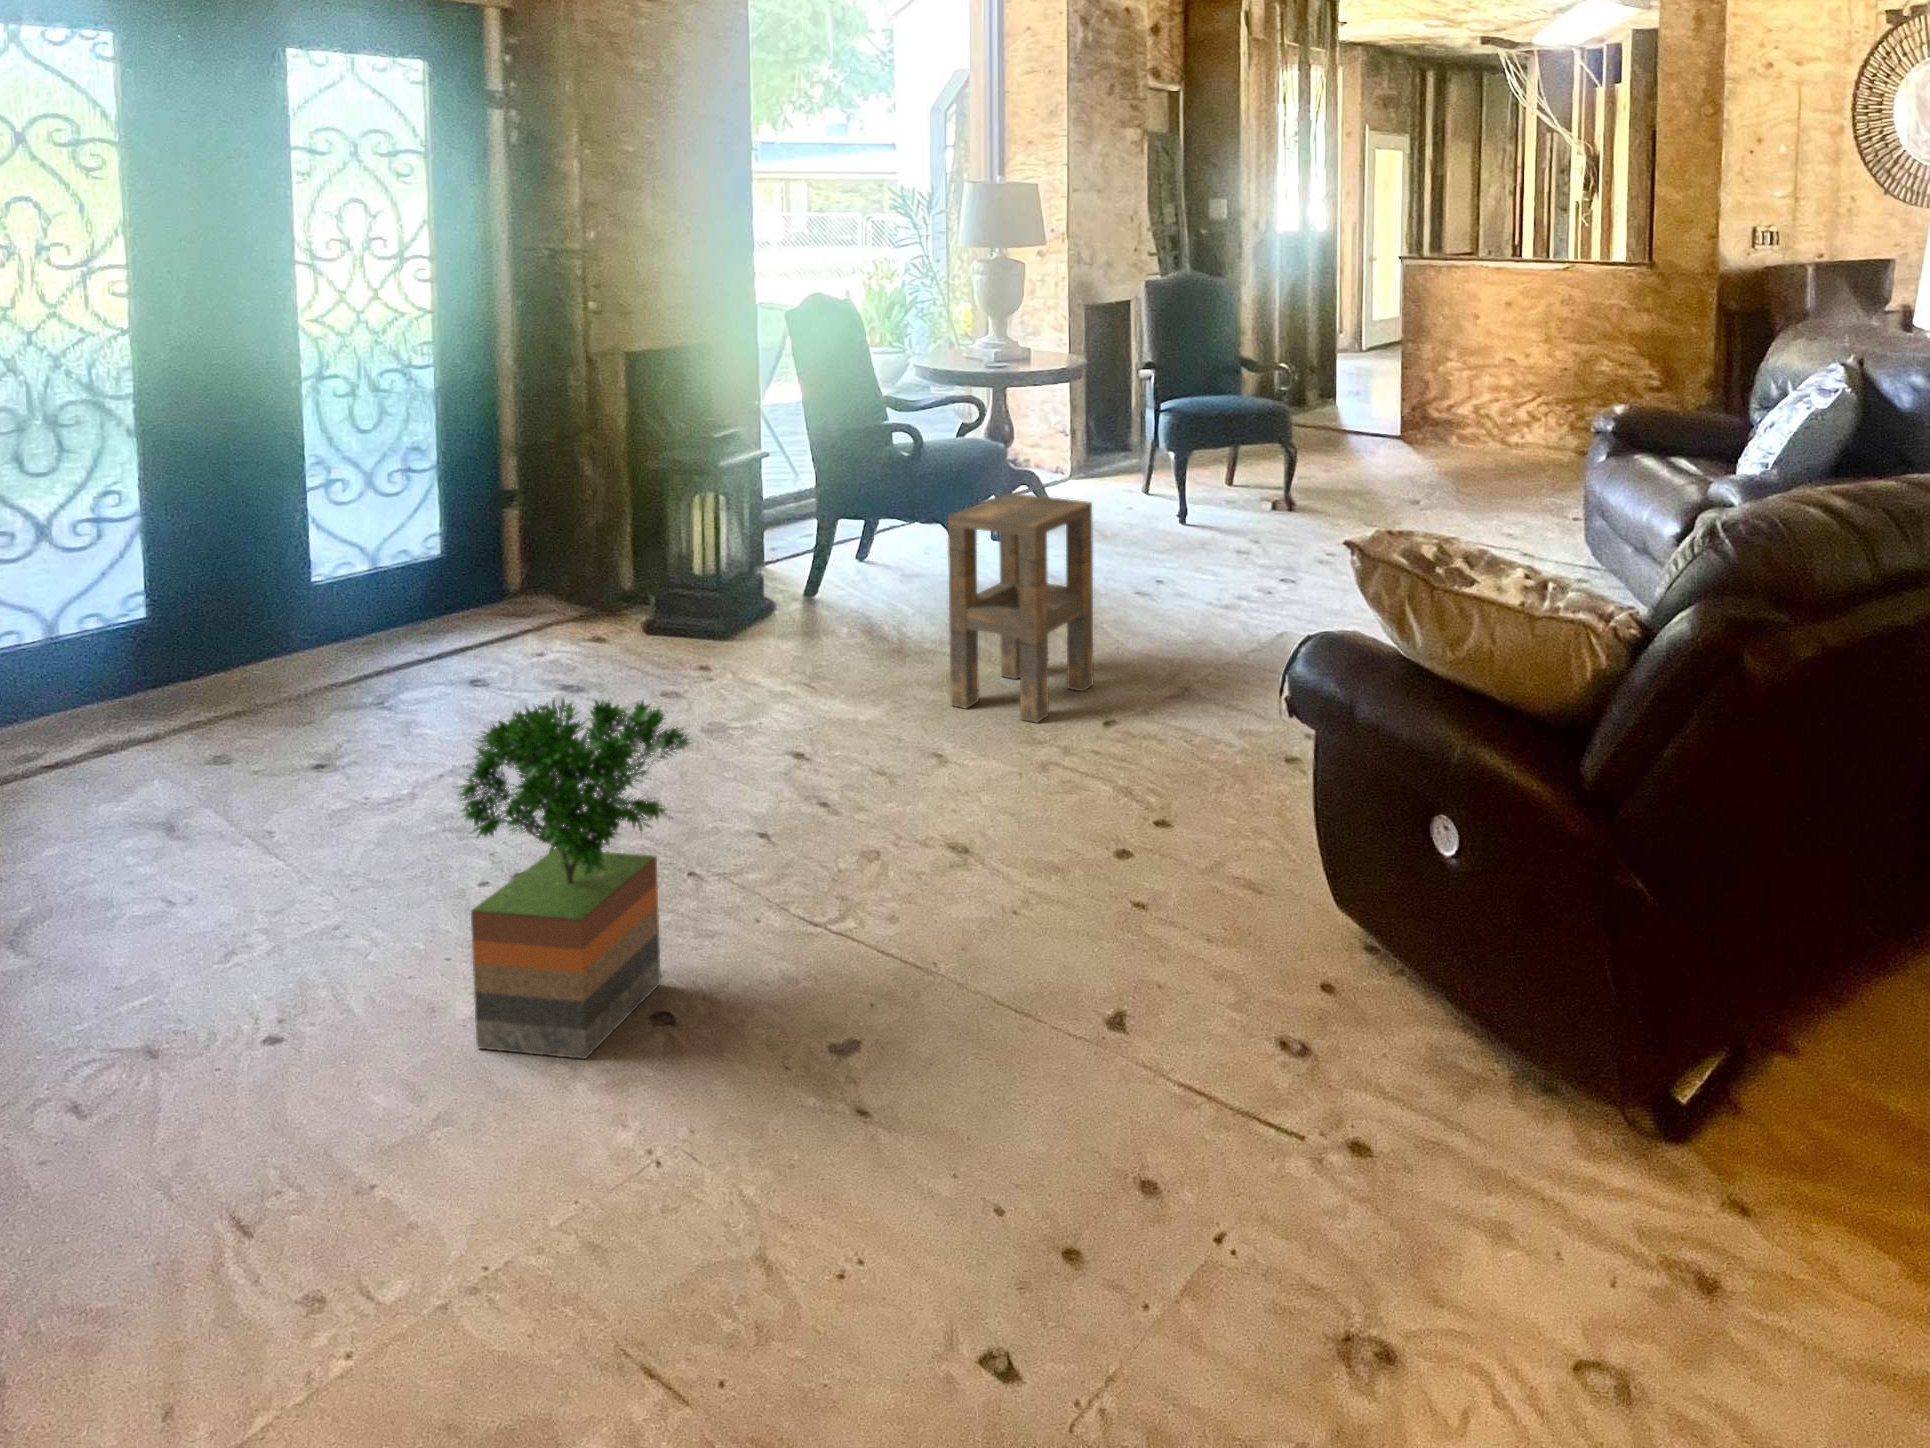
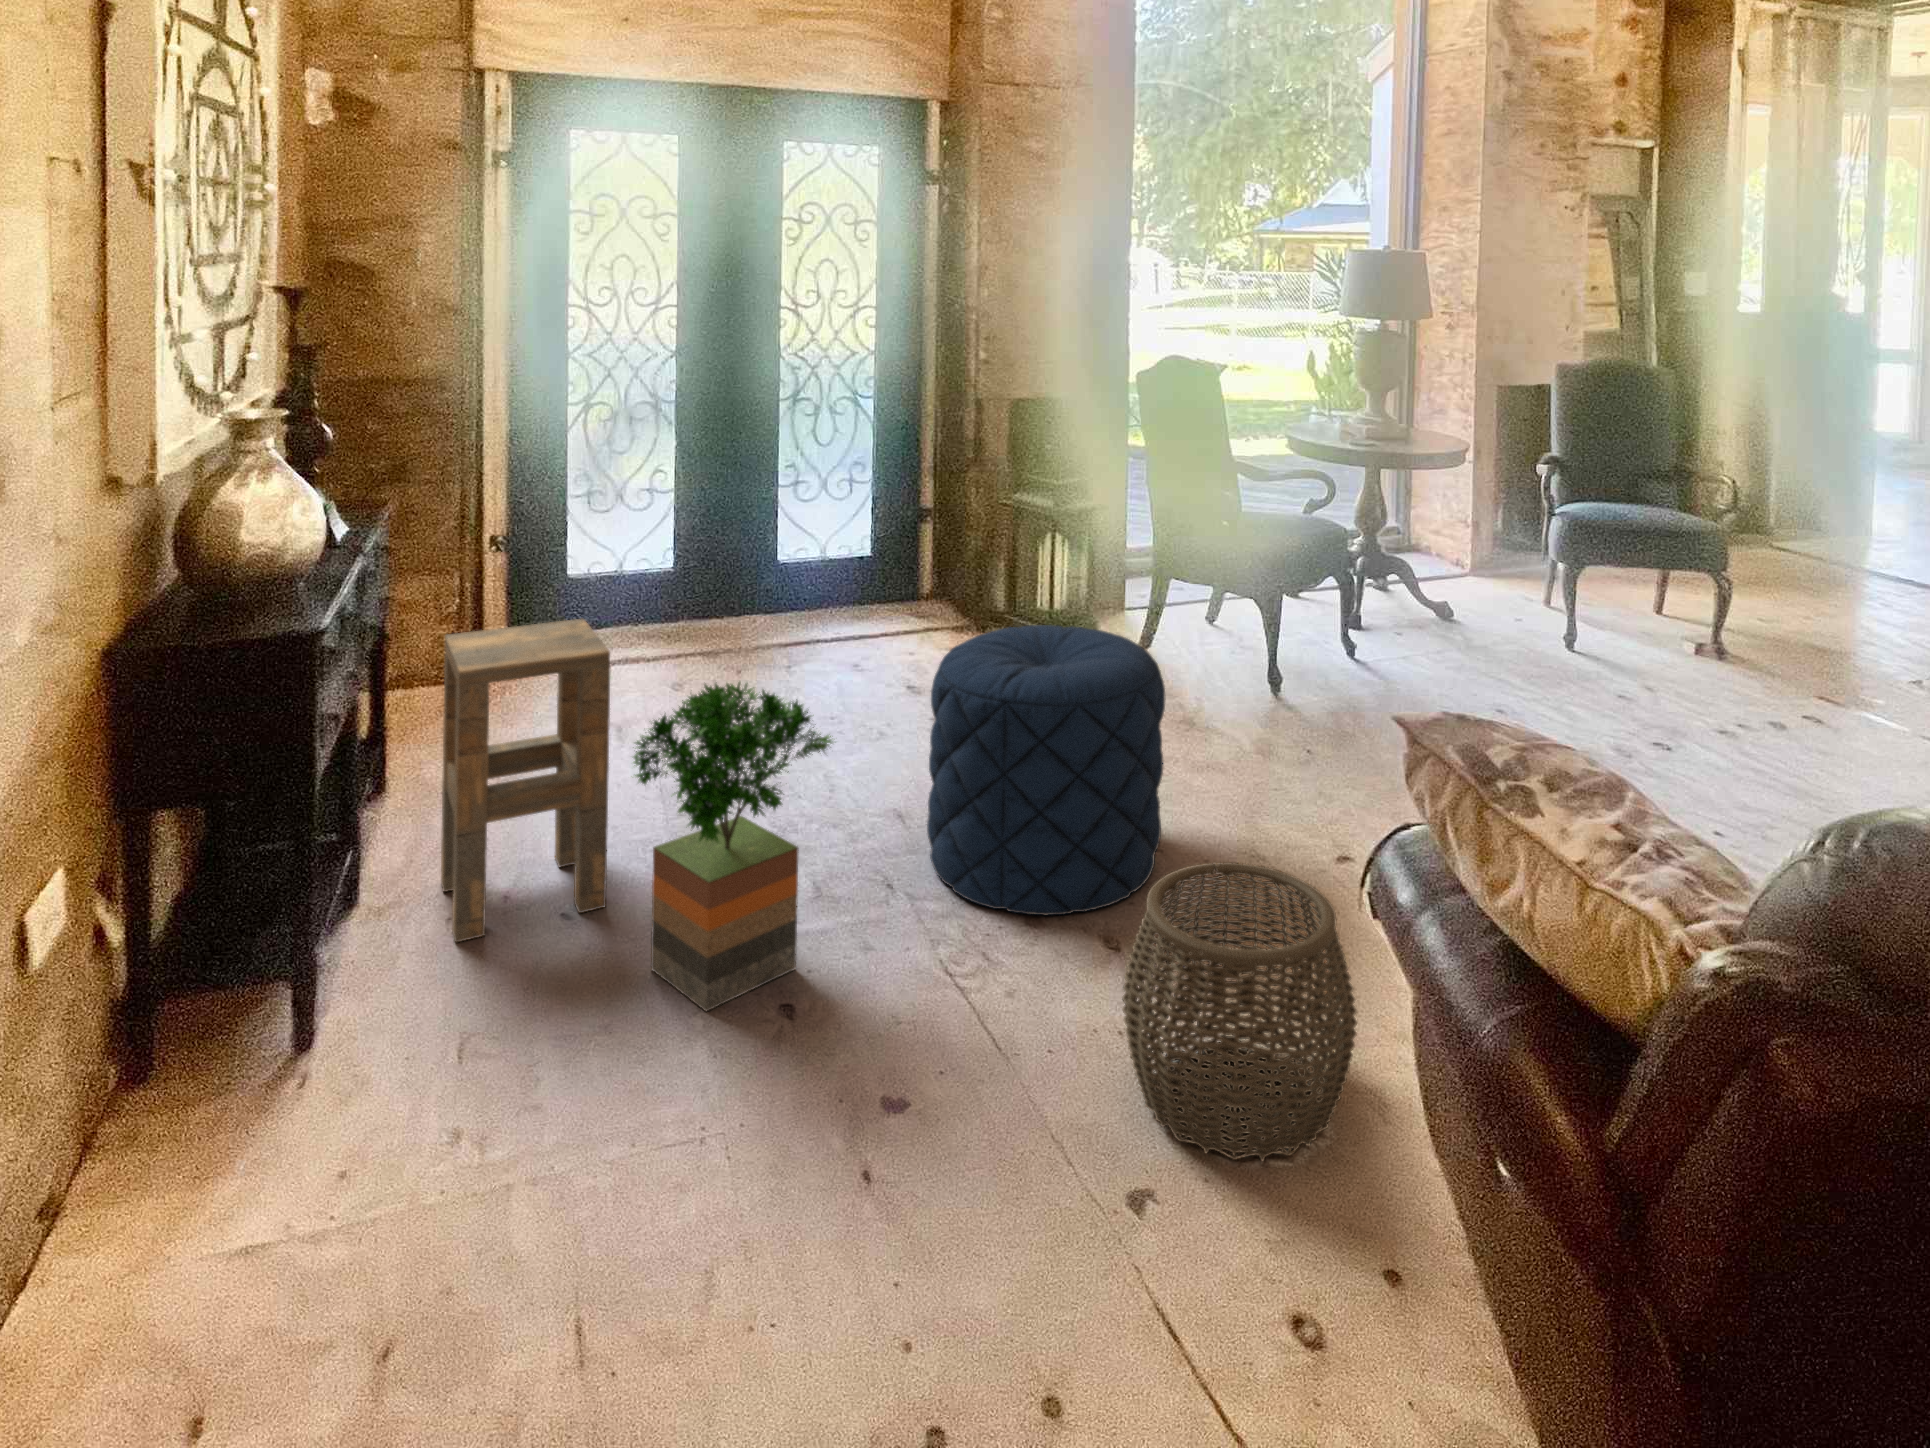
side table: present [948,493,1093,723] -> present [441,619,610,942]
pouf: none [723,572,968,862] -> present [927,625,1166,915]
woven basket: none [1049,733,1249,974] -> present [1122,862,1357,1161]

